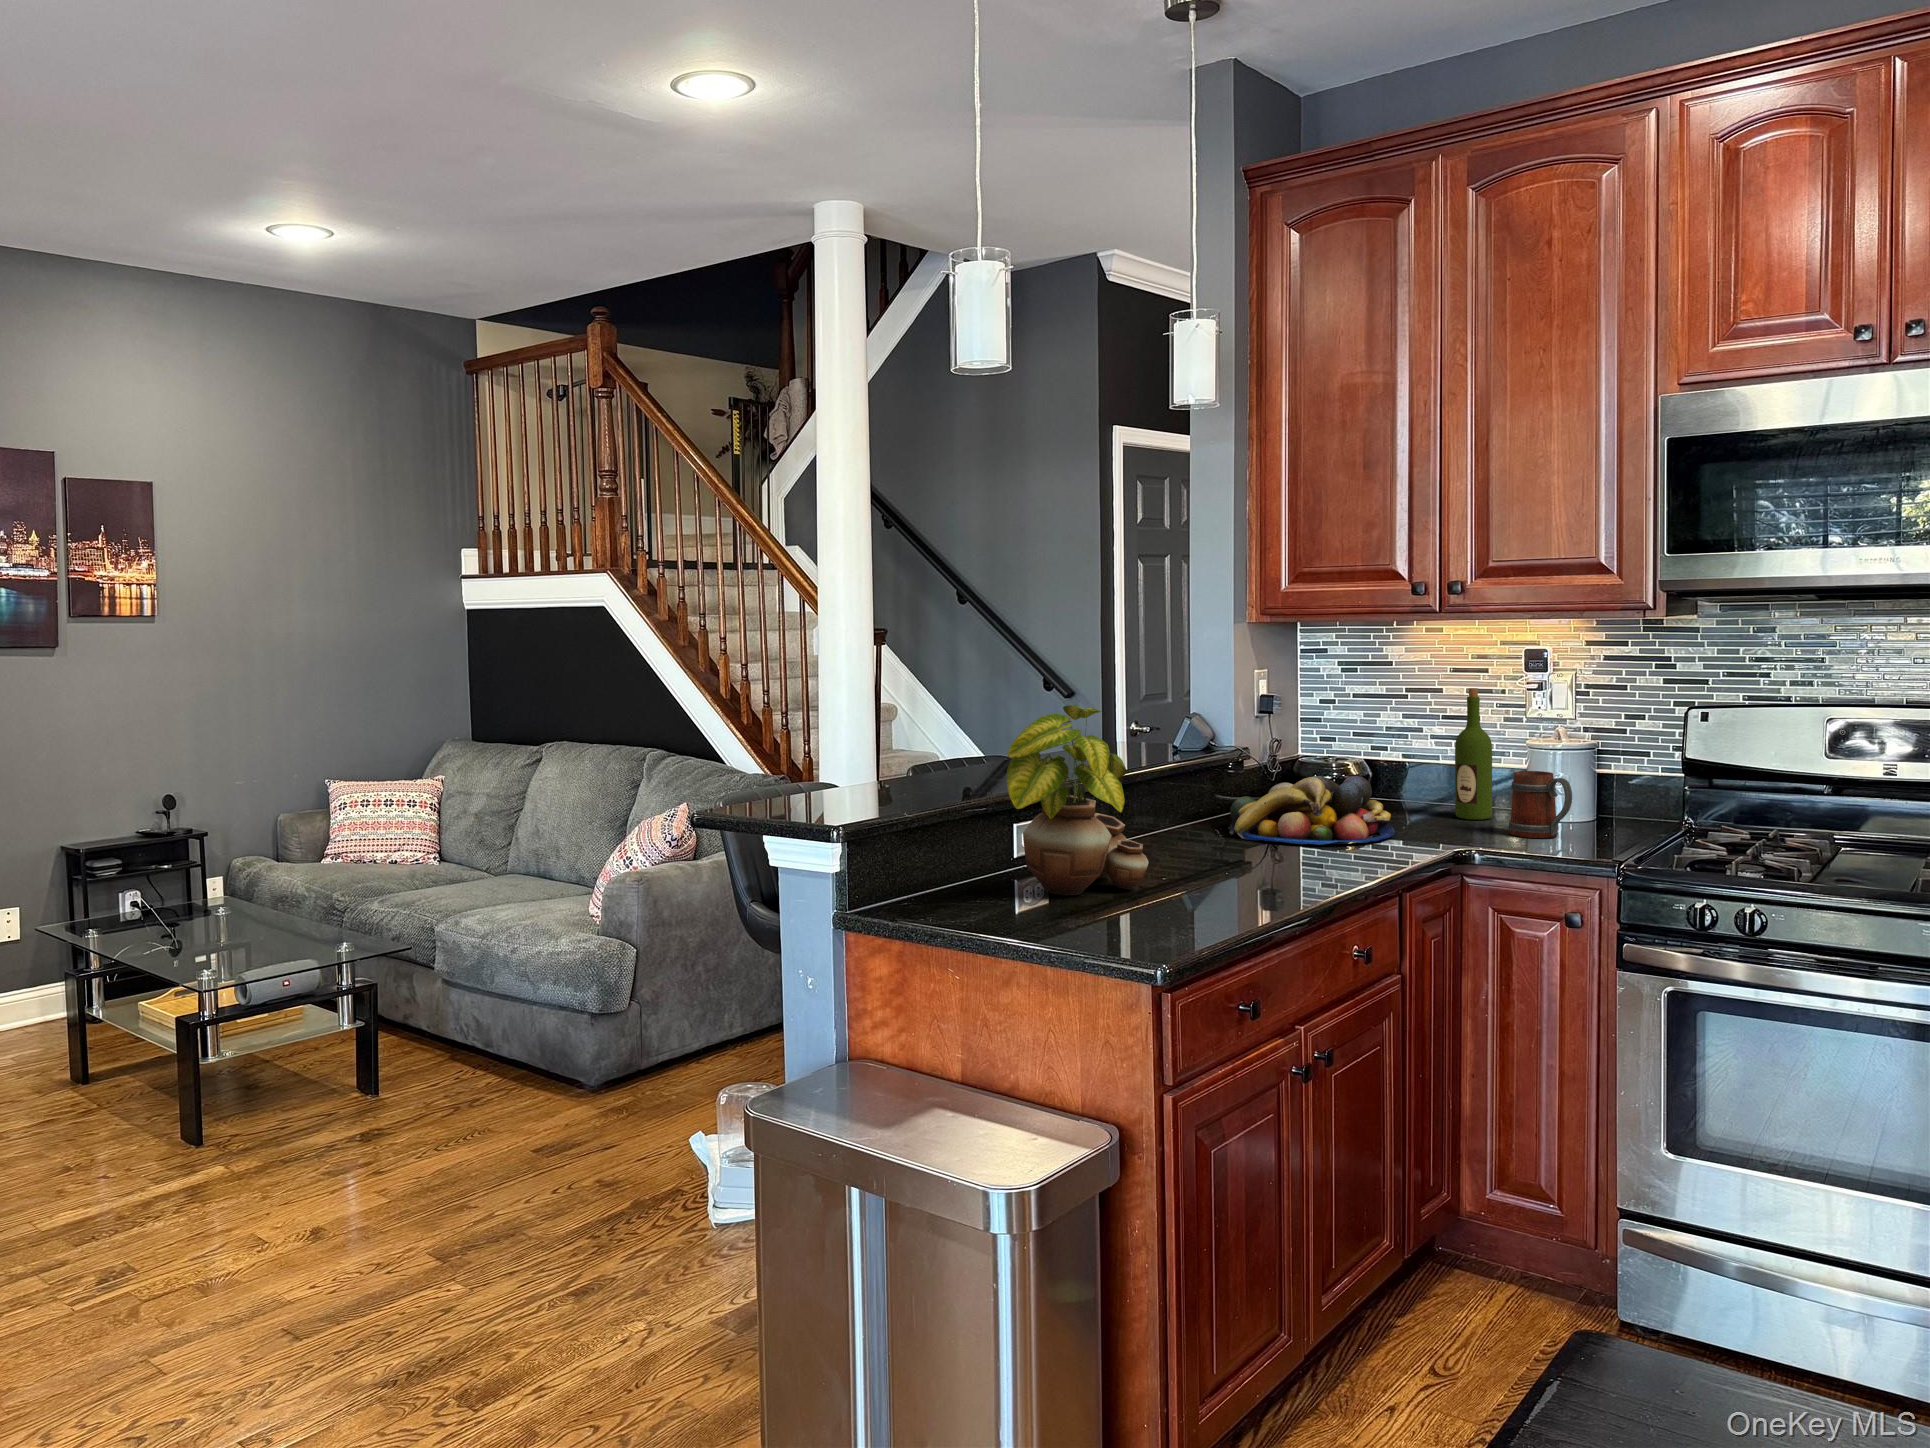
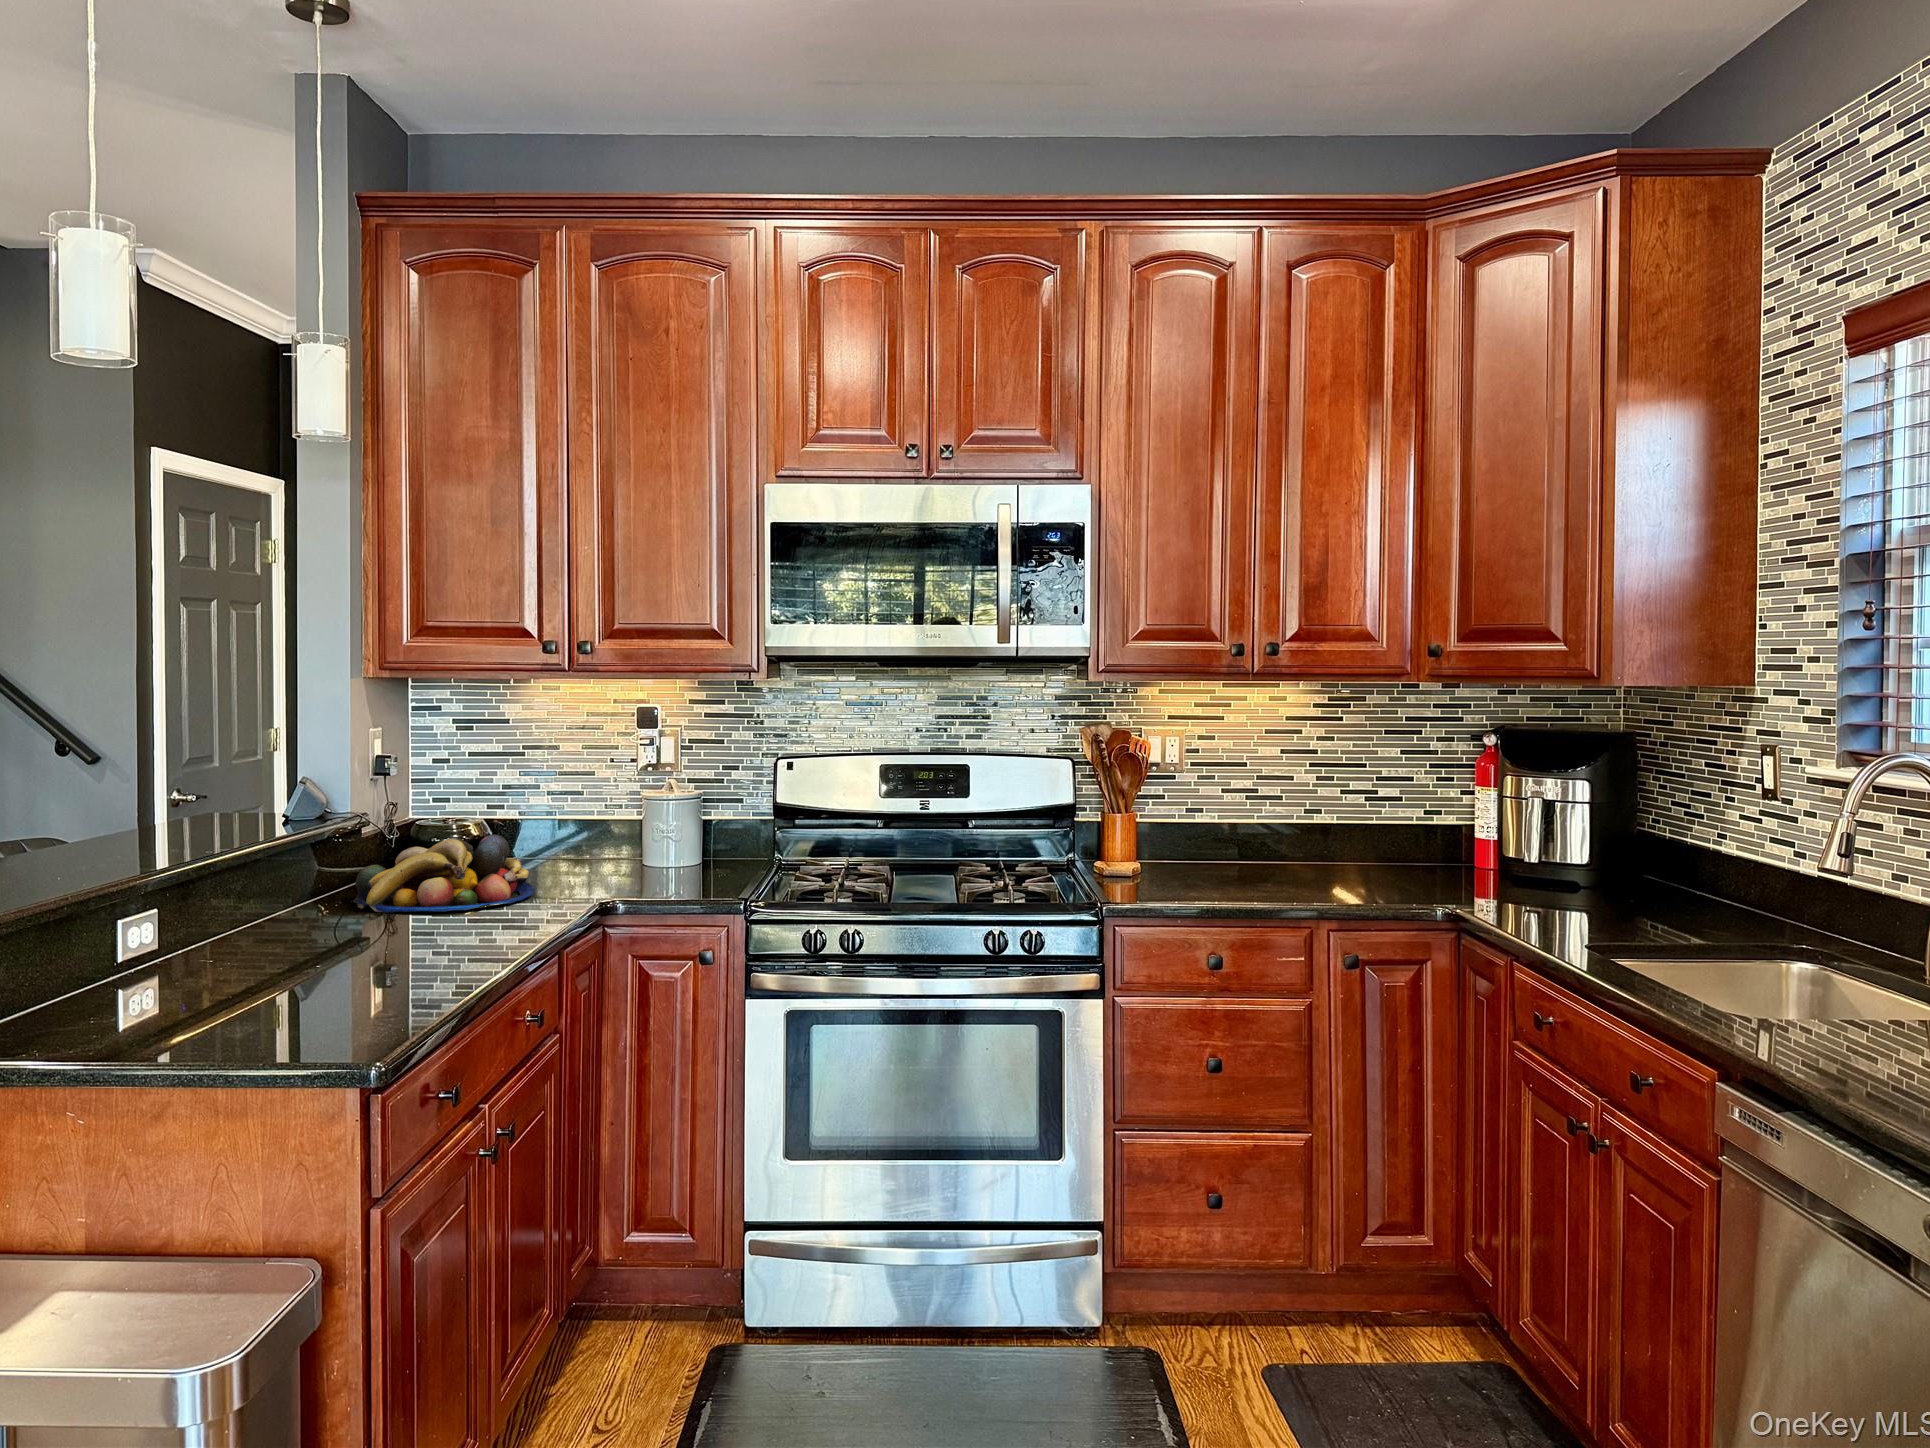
wine bottle: present [1455,688,1492,820] -> none [579,744,613,870]
potted plant: present [1006,705,1149,895] -> none [98,770,297,1009]
mug: present [1509,771,1572,838] -> none [637,820,694,882]

